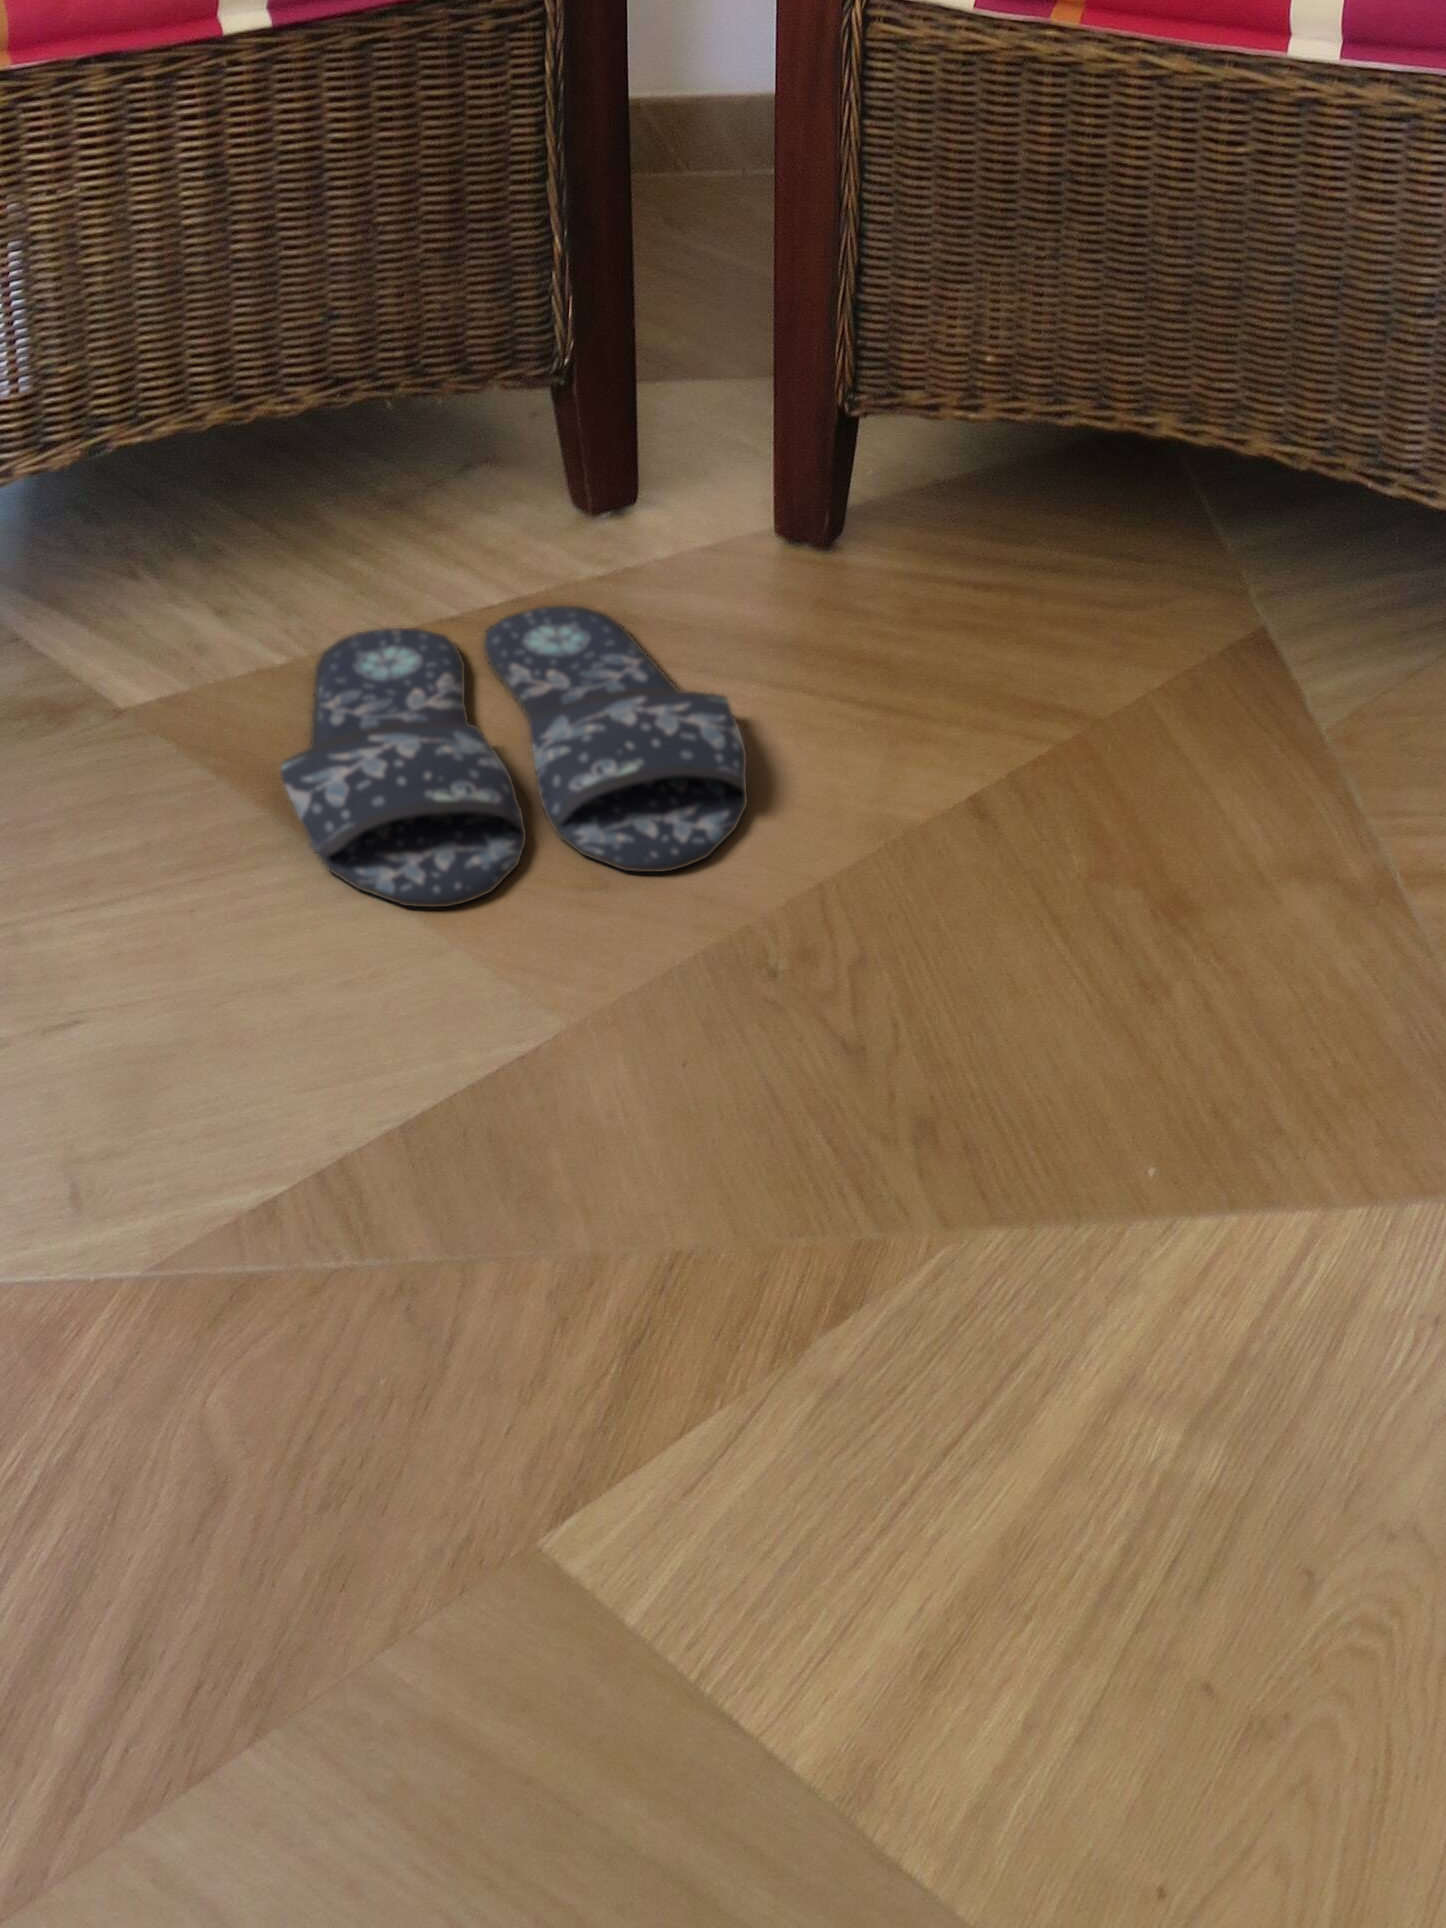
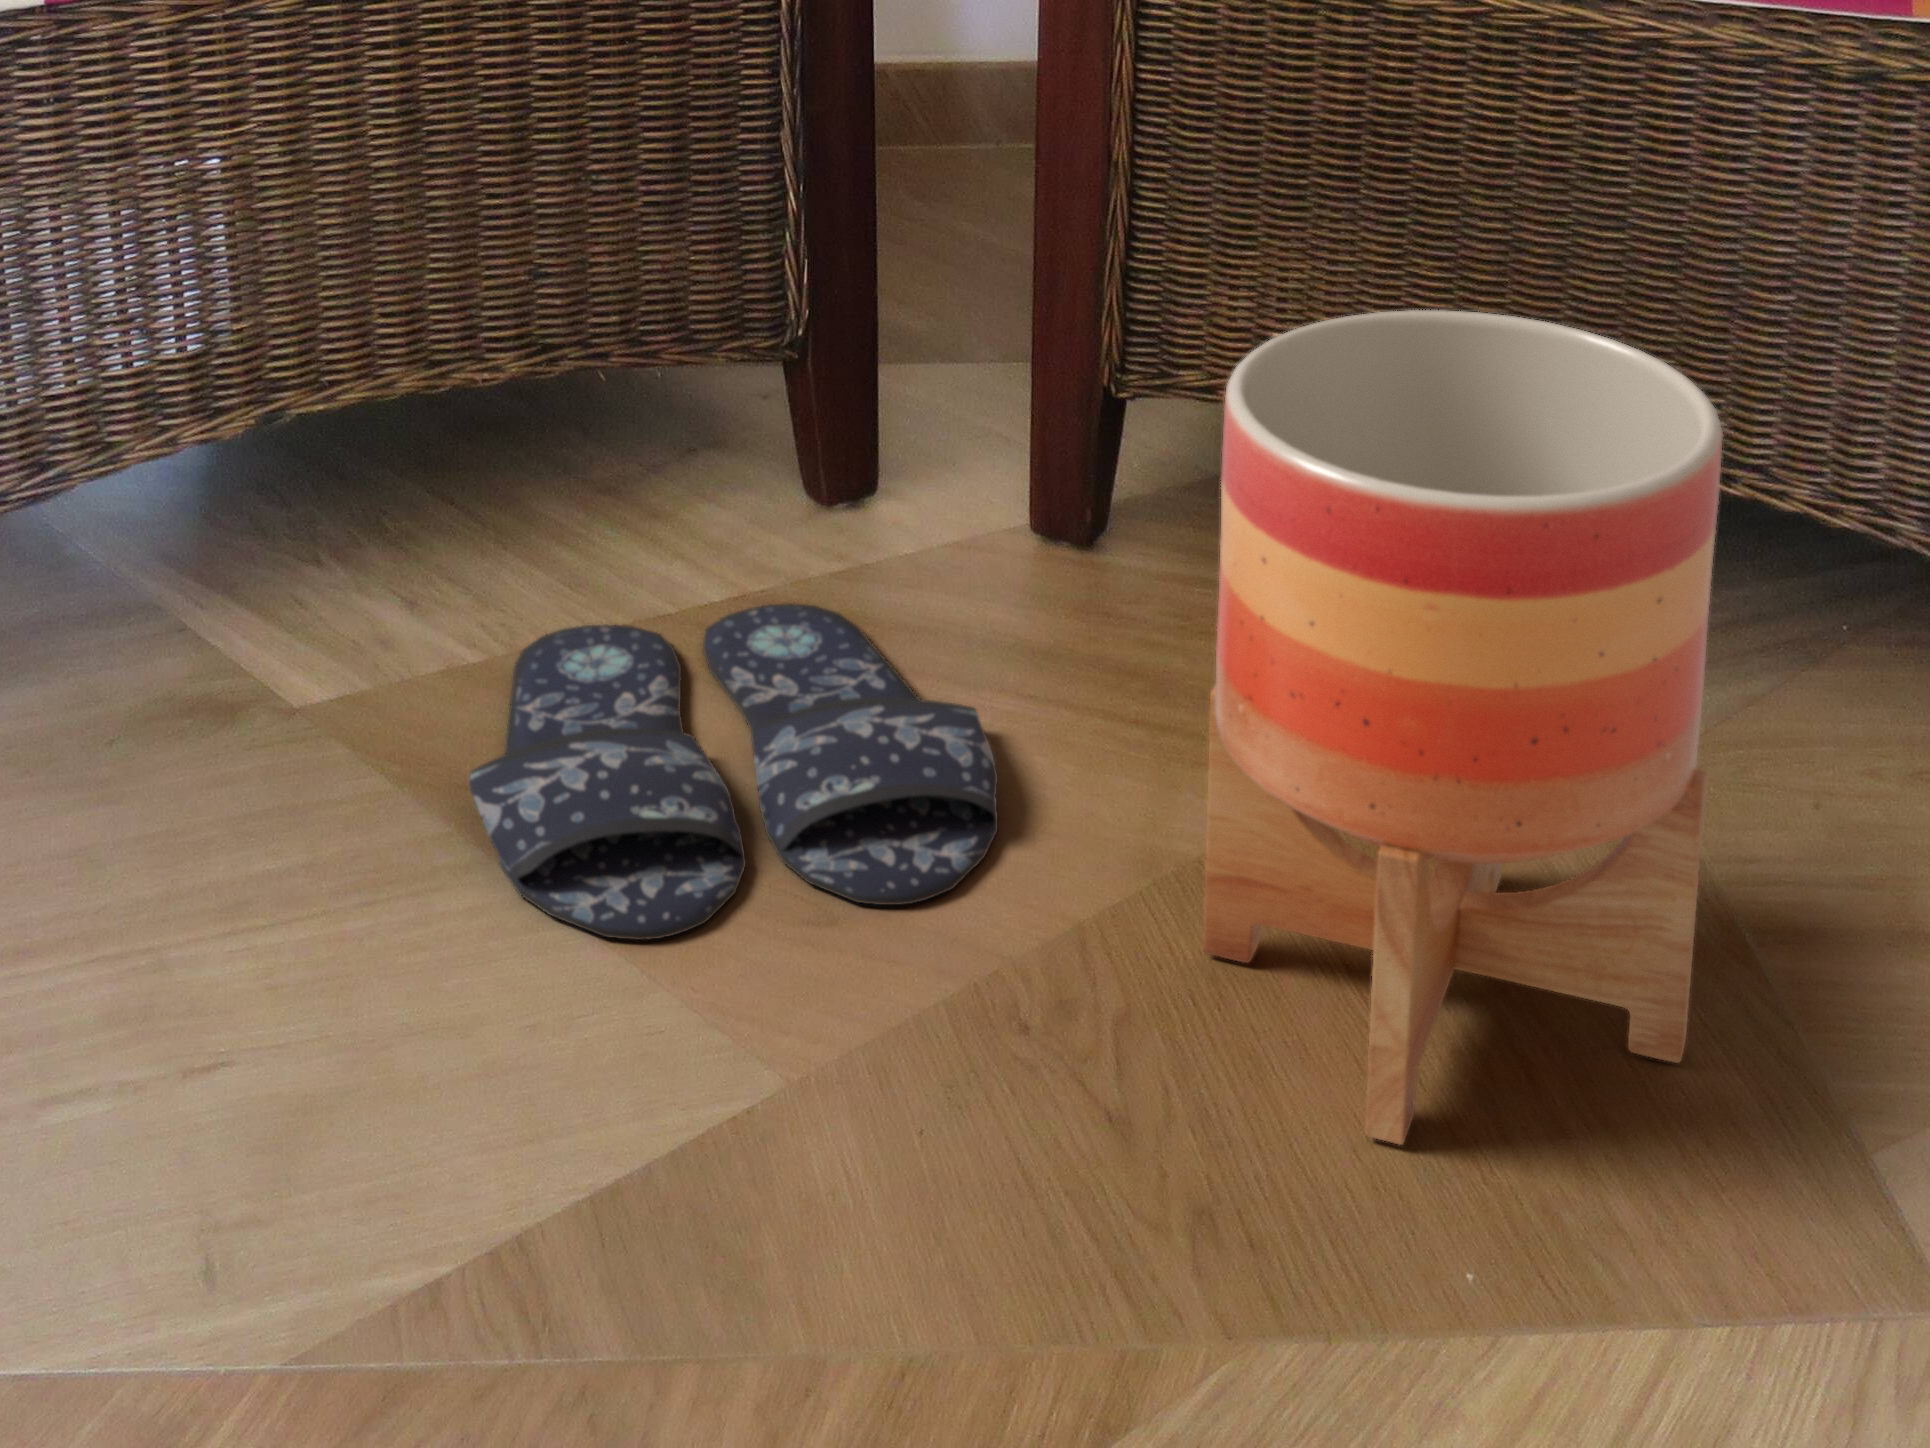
planter: none [926,347,1359,1067] -> present [1203,310,1723,1145]

